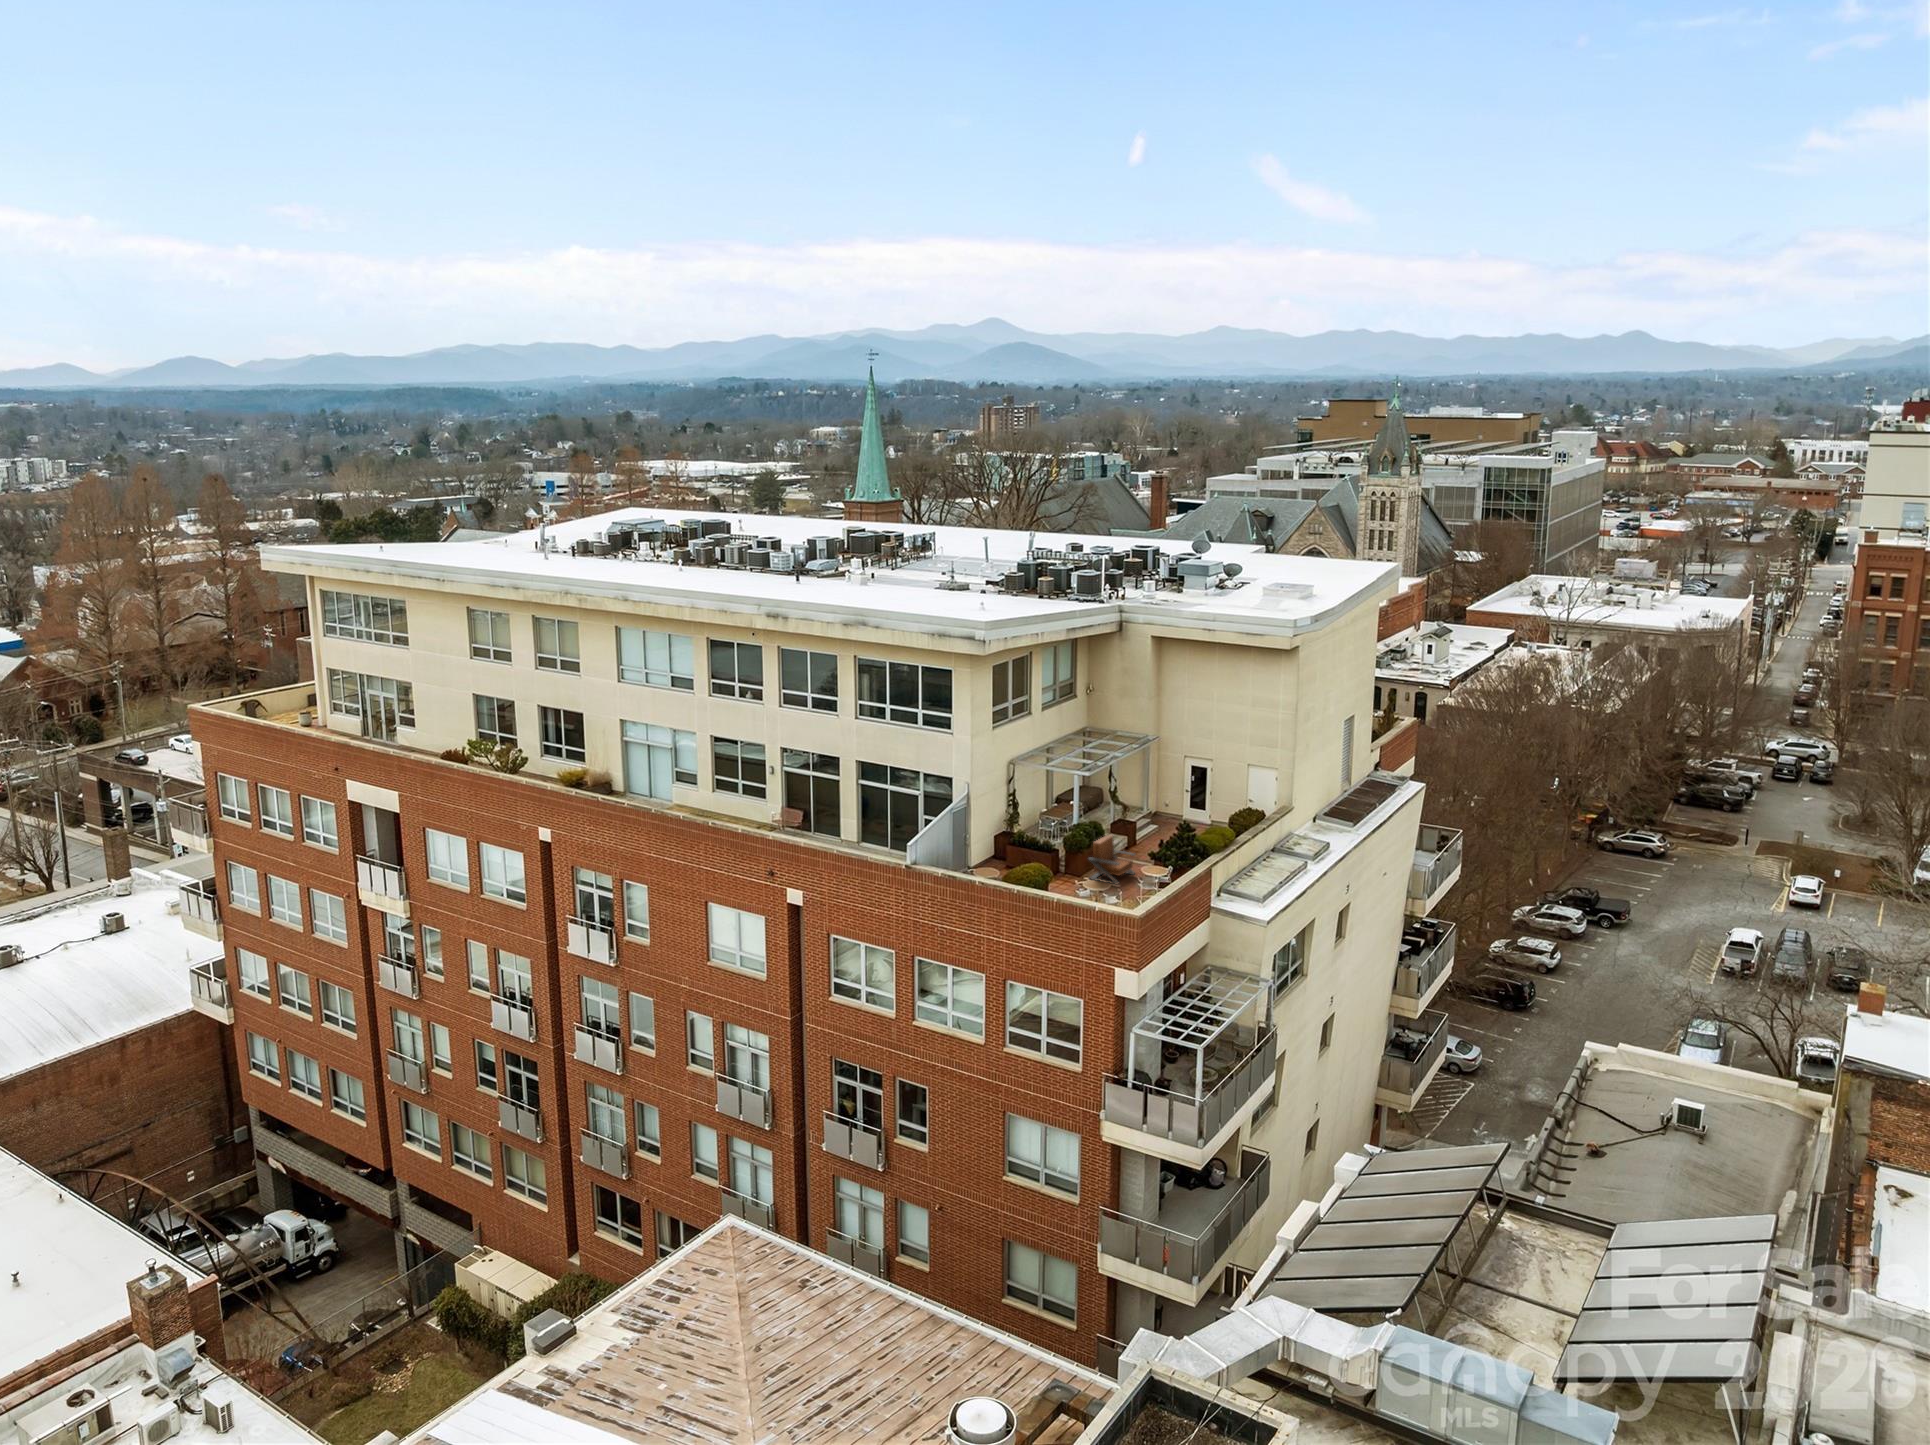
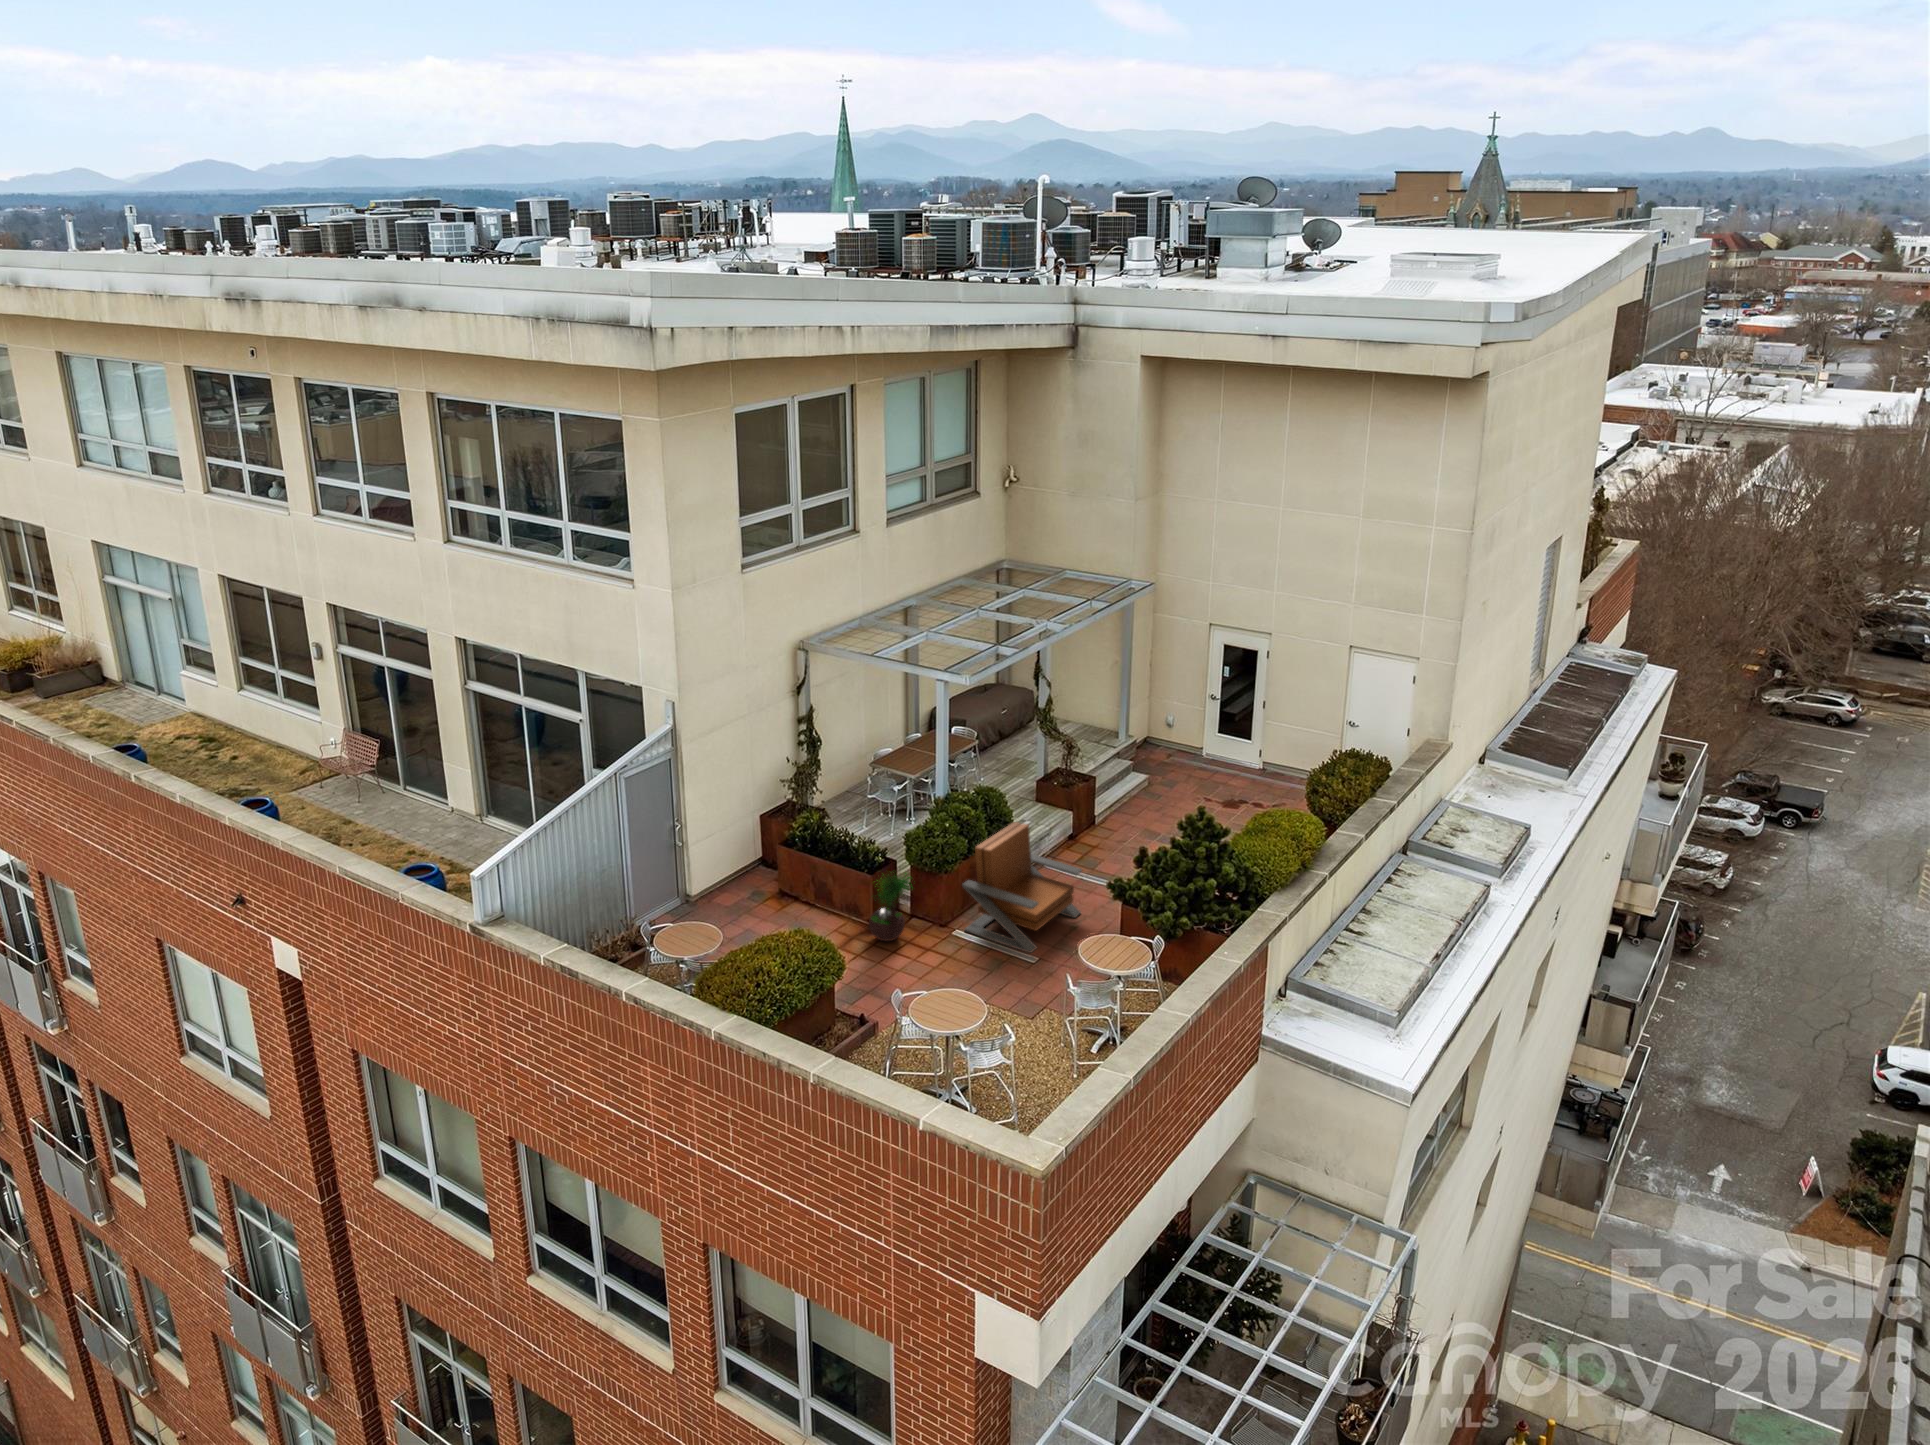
potted tree: none [1050,850,1070,882] -> present [869,871,910,941]

